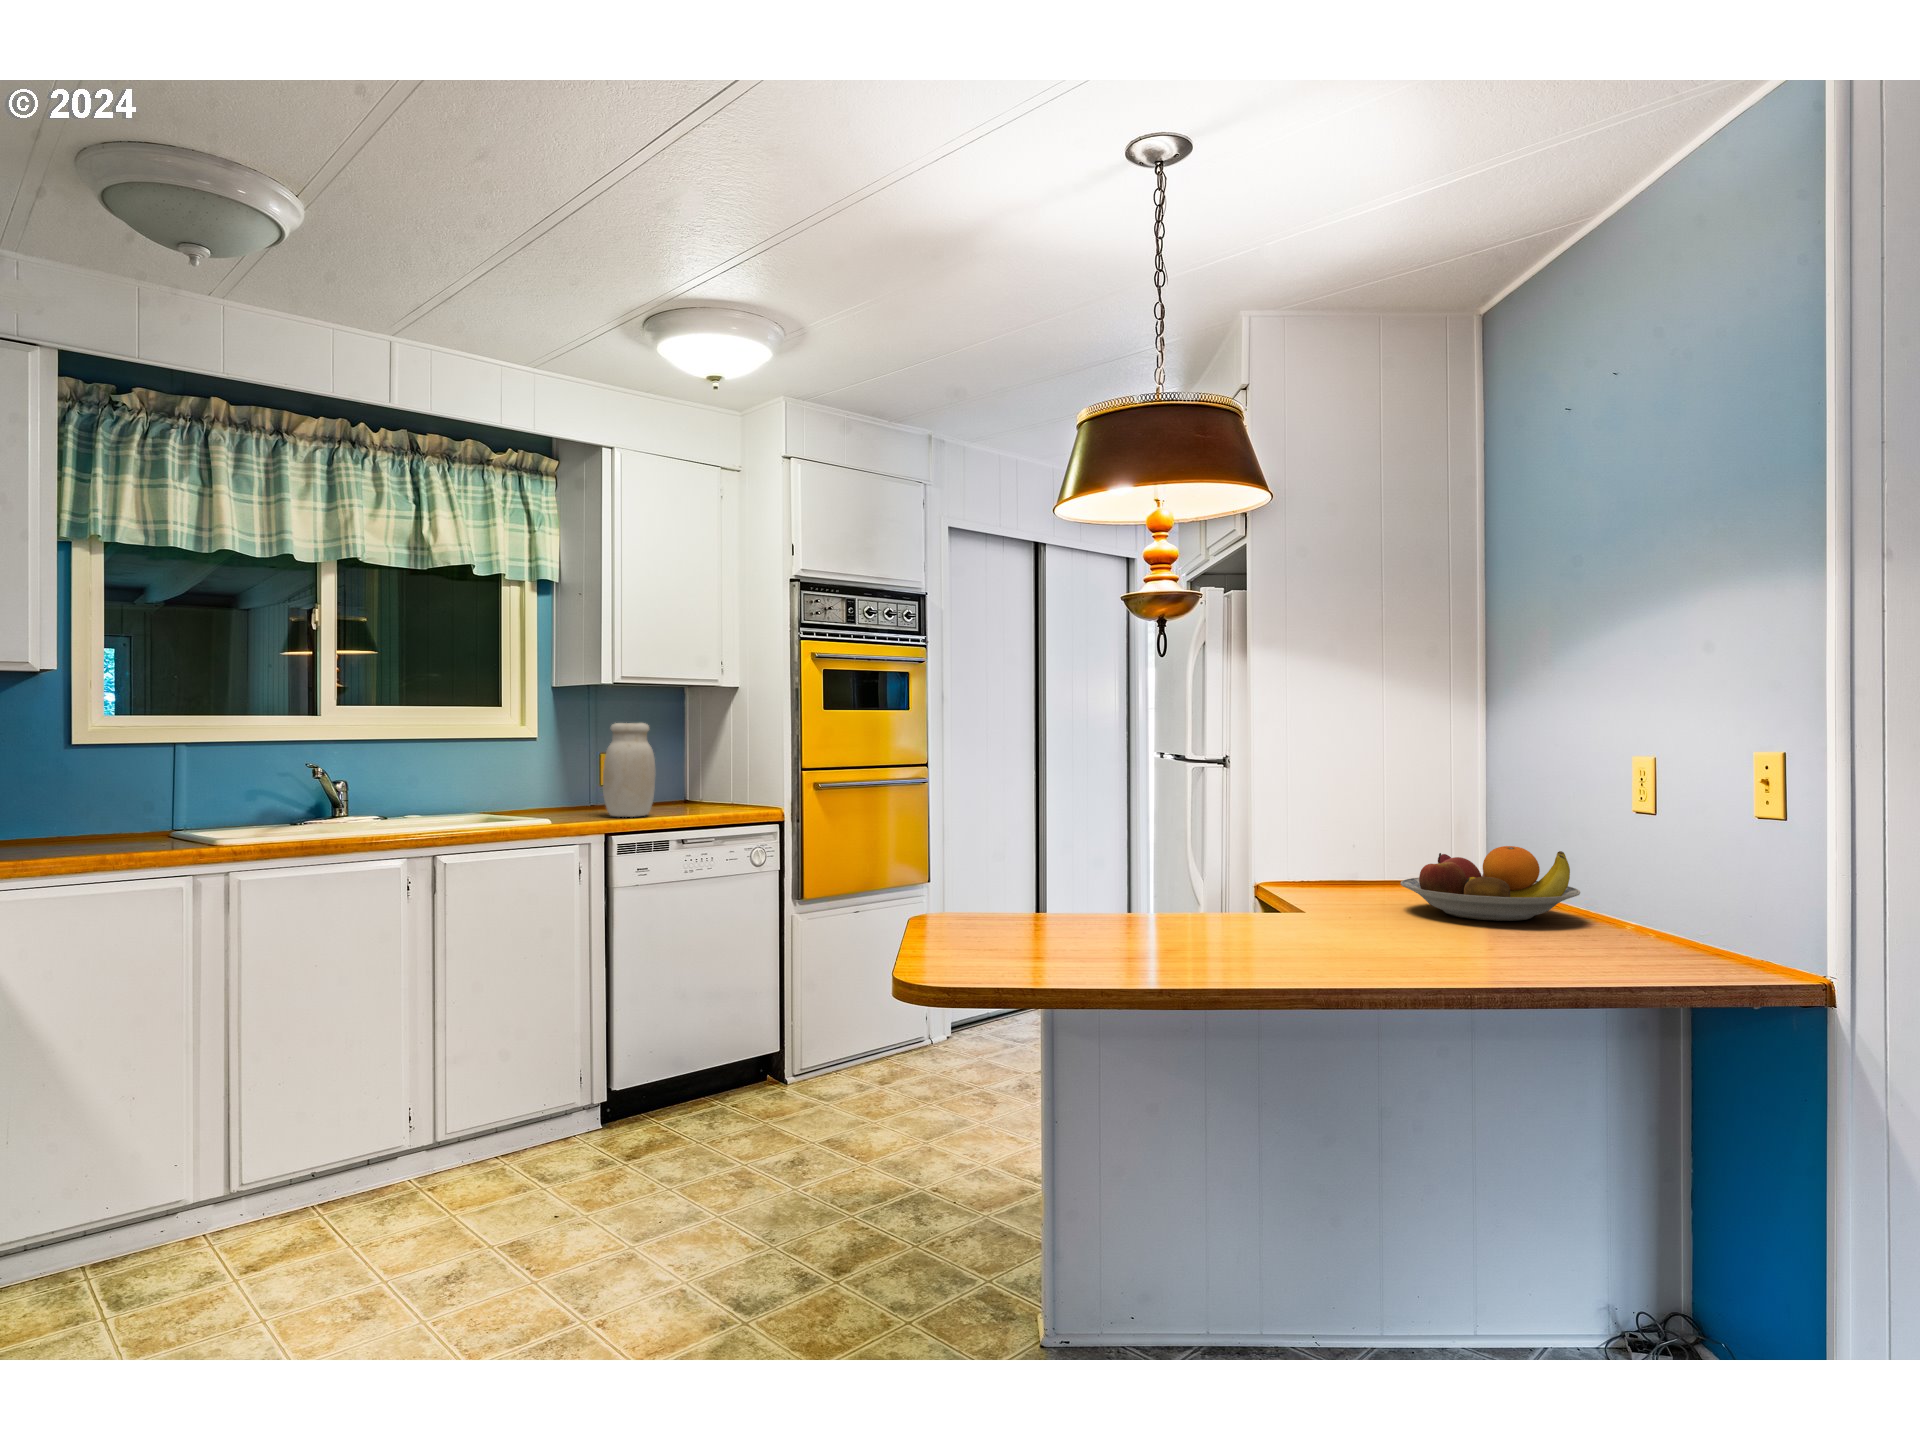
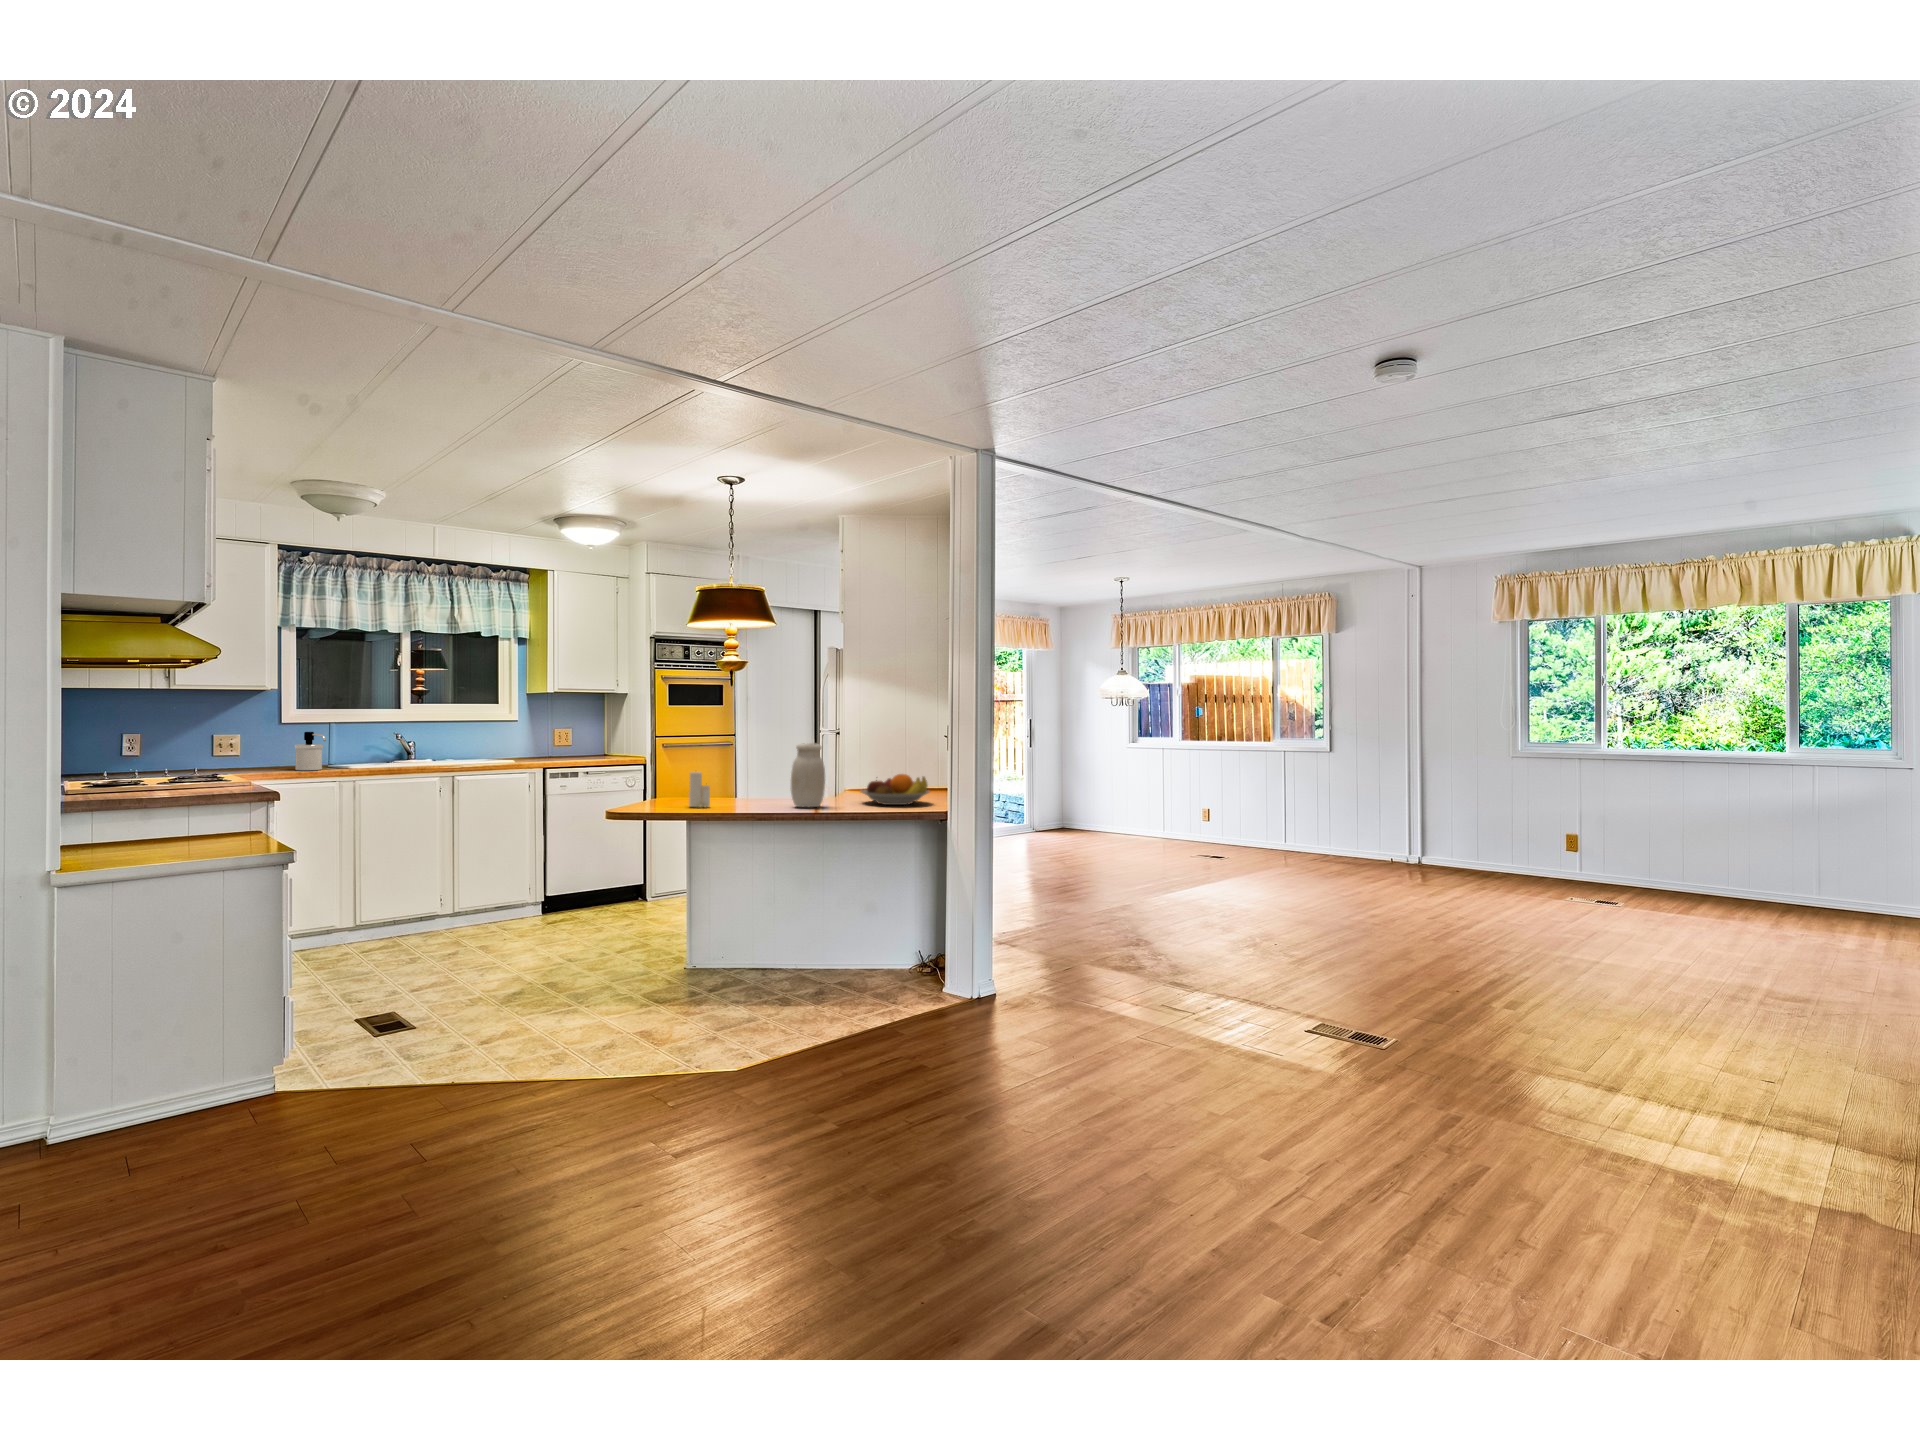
jar: present [603,723,655,817] -> present [791,743,825,807]
soap dispenser: none [95,765,165,852] -> present [295,732,326,770]
candle: none [1068,843,1127,943] -> present [689,772,710,807]

